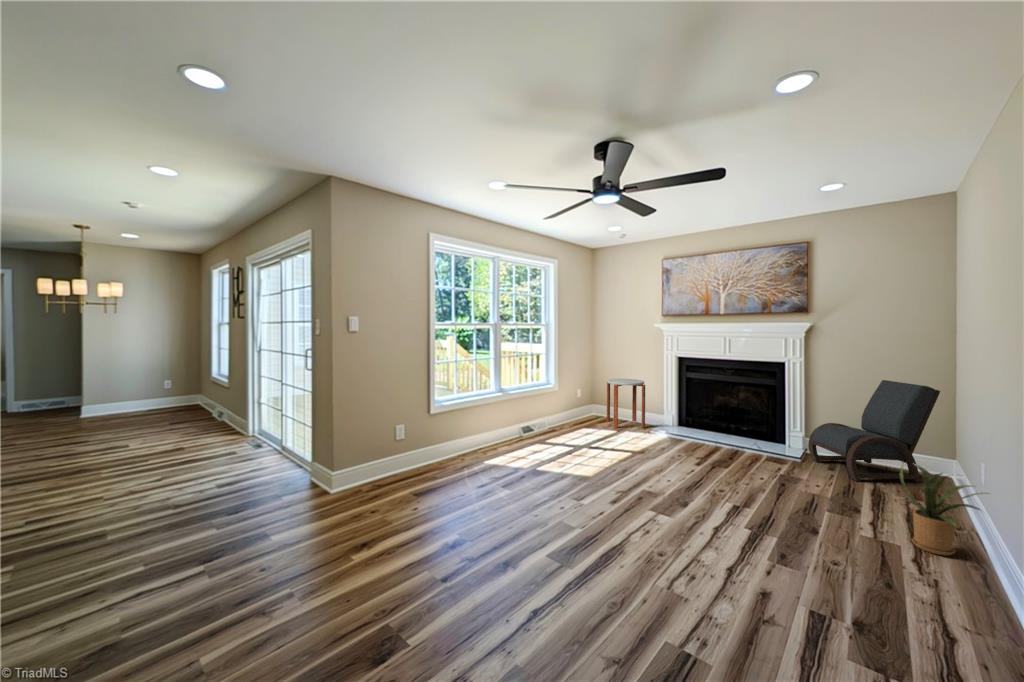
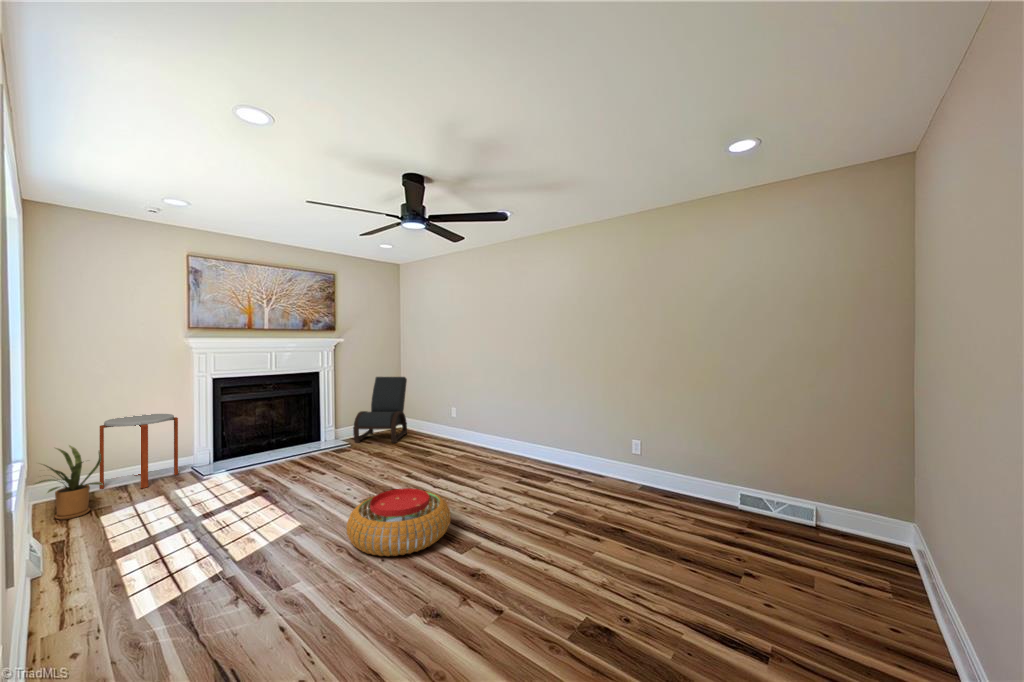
house plant: present [900,464,987,556] -> present [35,445,103,520]
pouf: none [526,473,627,540] -> present [347,488,451,556]

